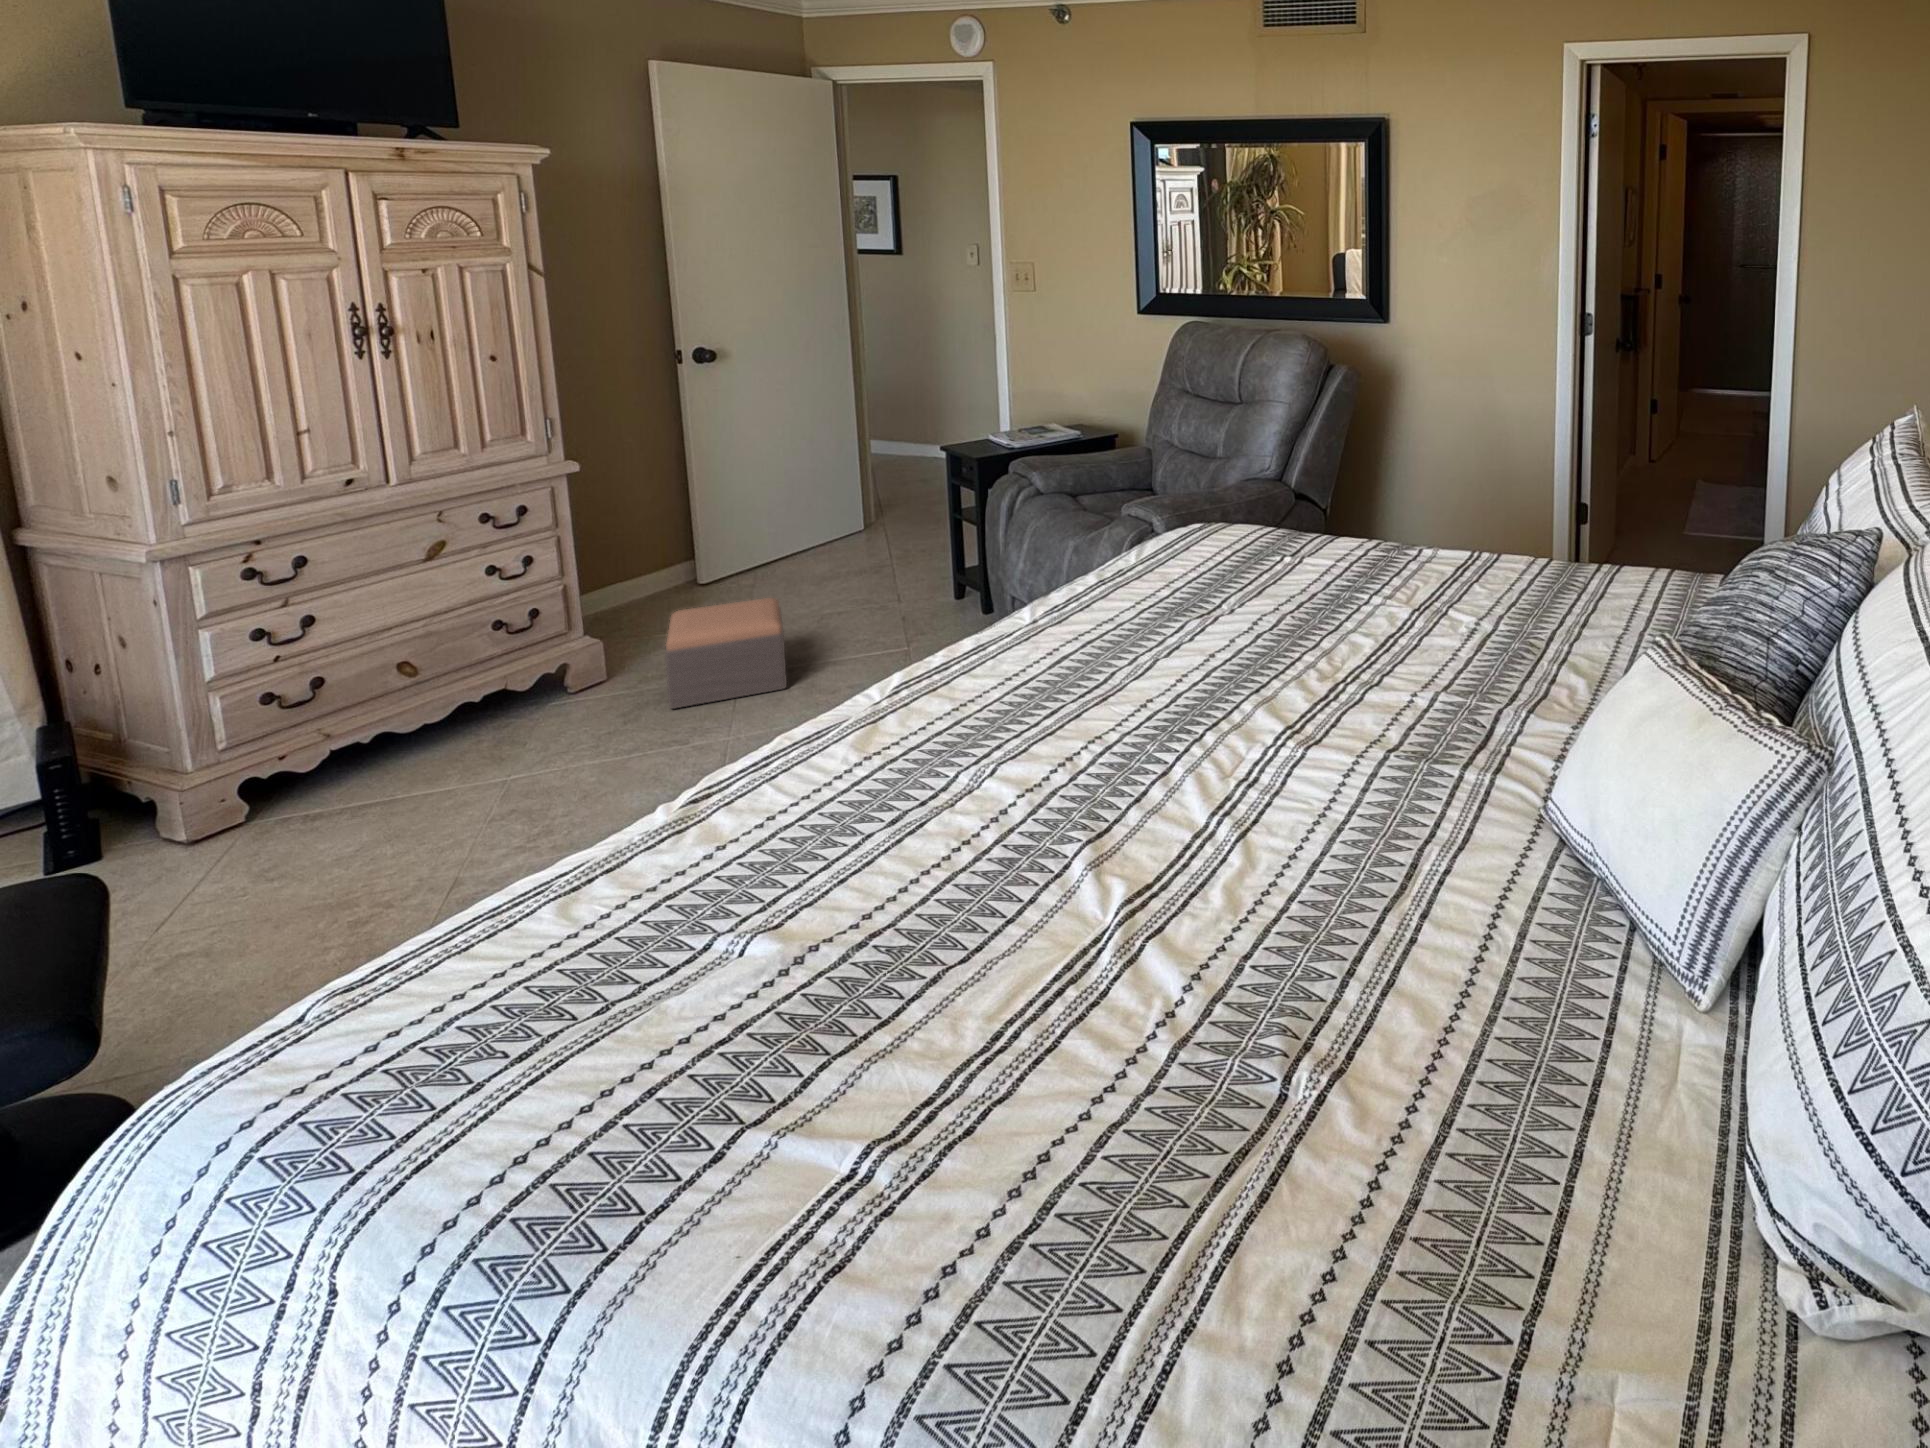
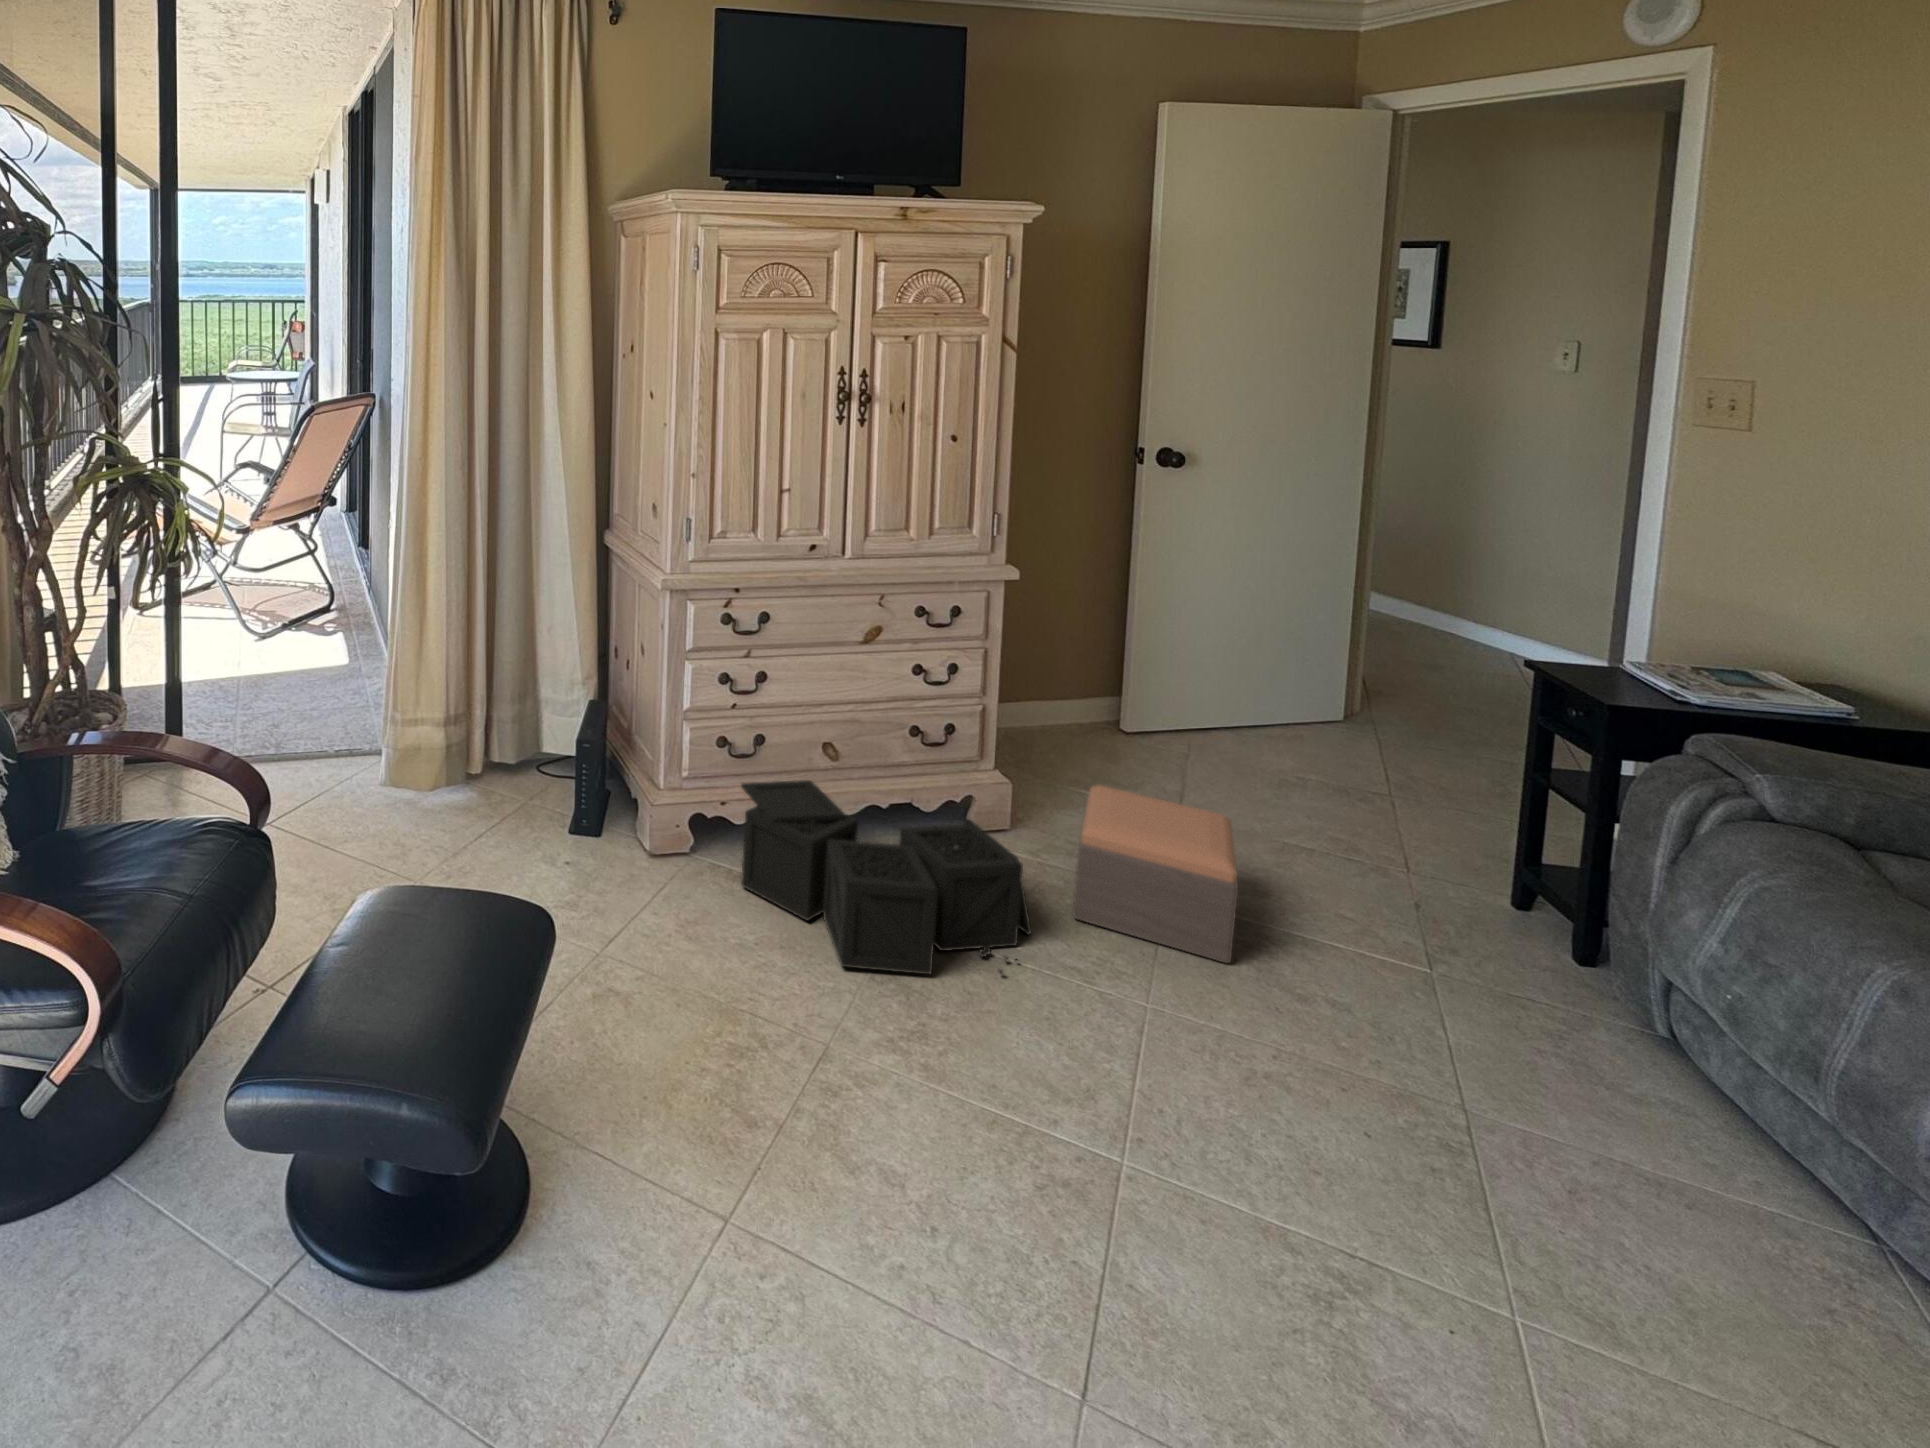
storage bin: none [302,670,636,821] -> present [741,780,1032,974]

